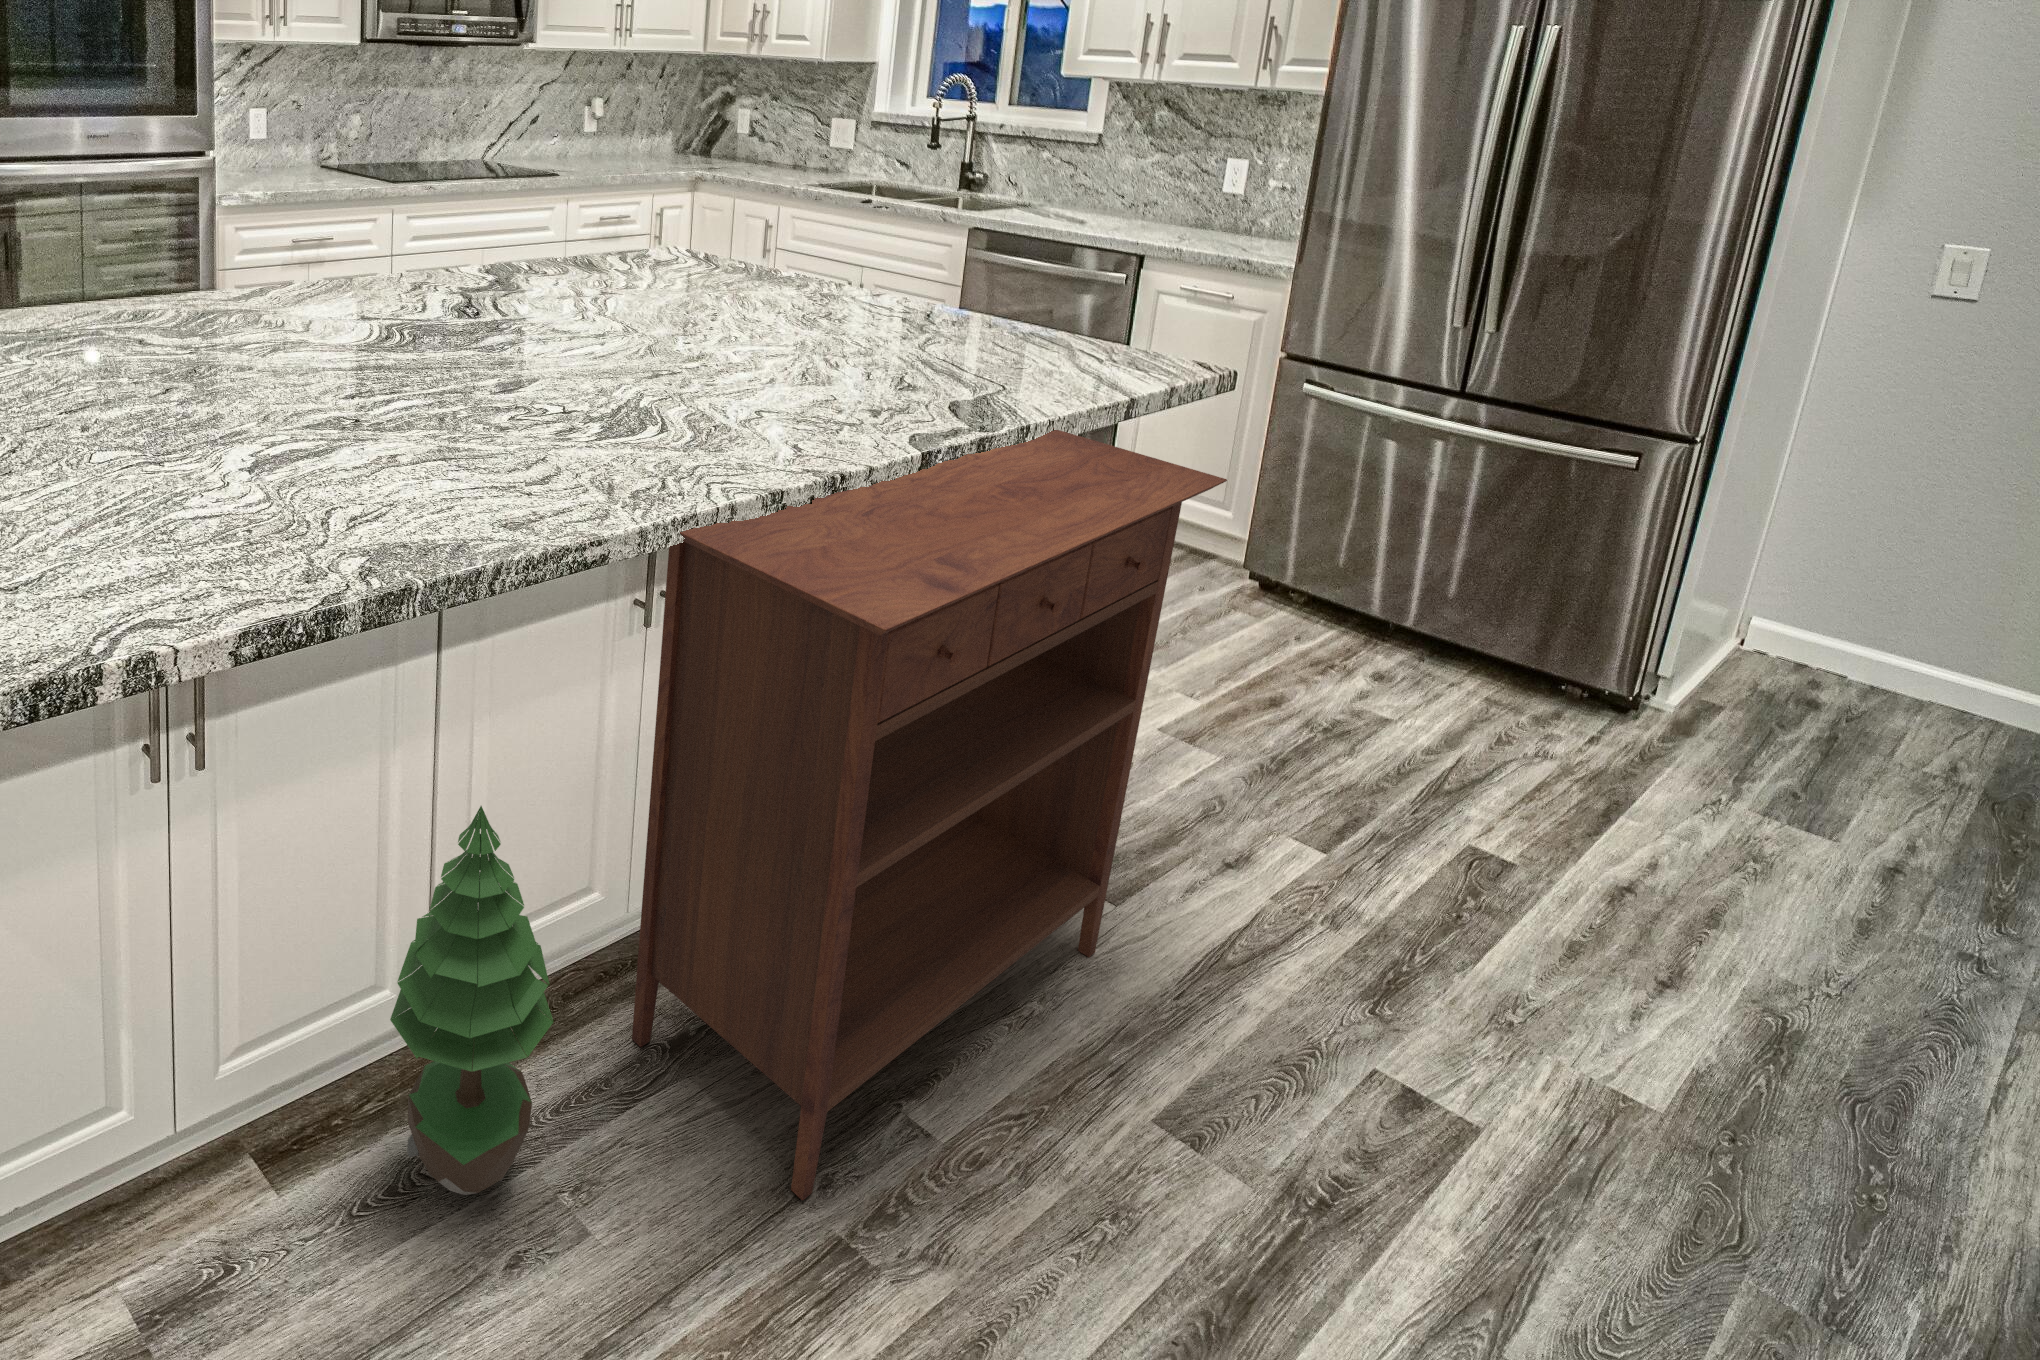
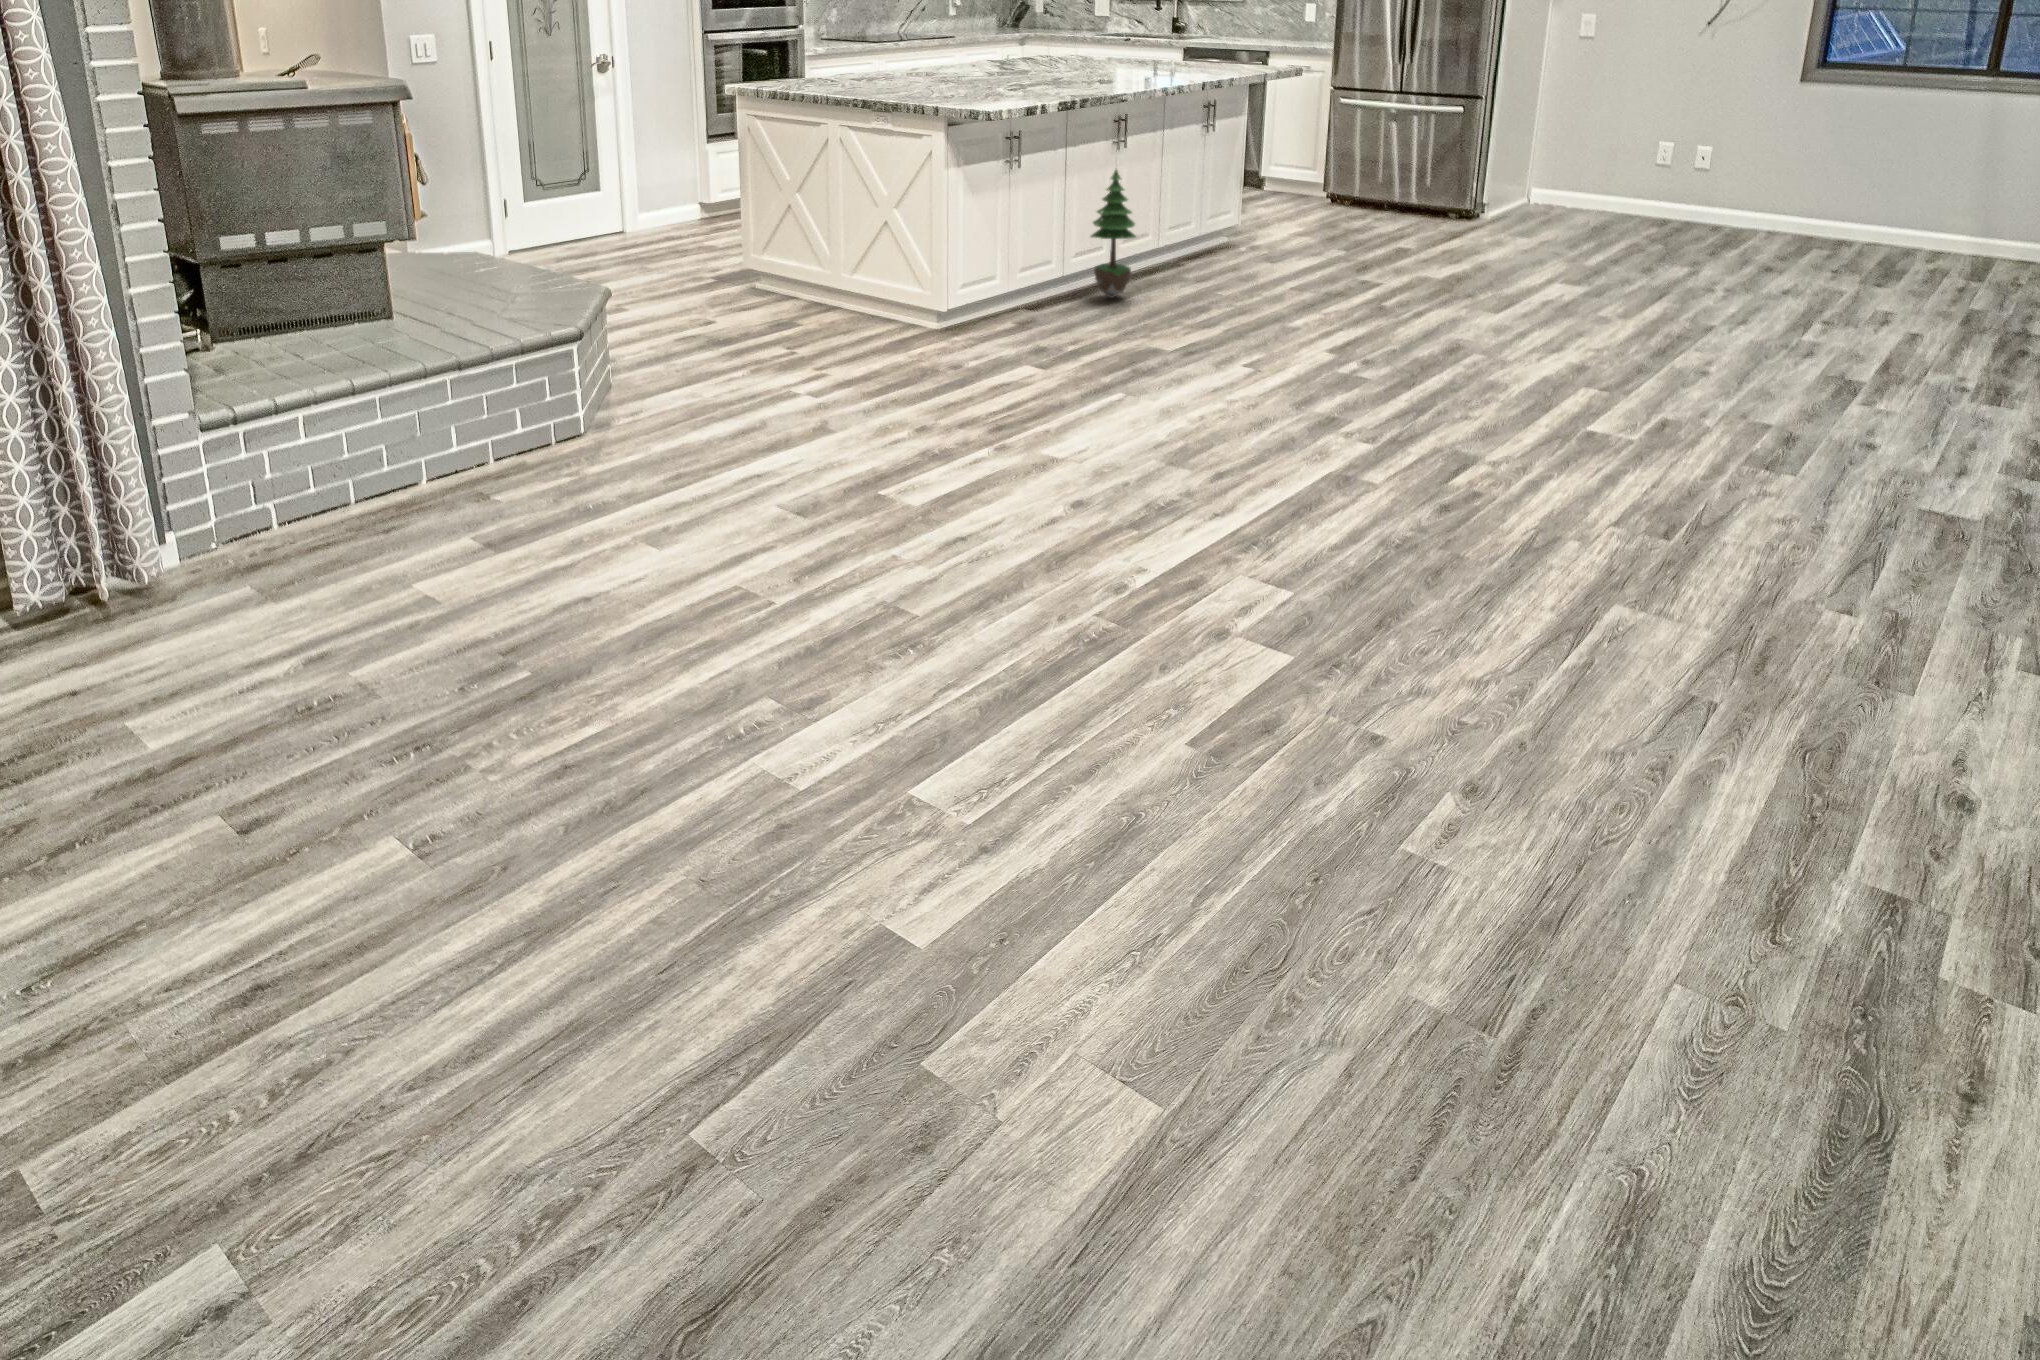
console table: present [632,430,1227,1201] -> none [1142,79,1305,293]

